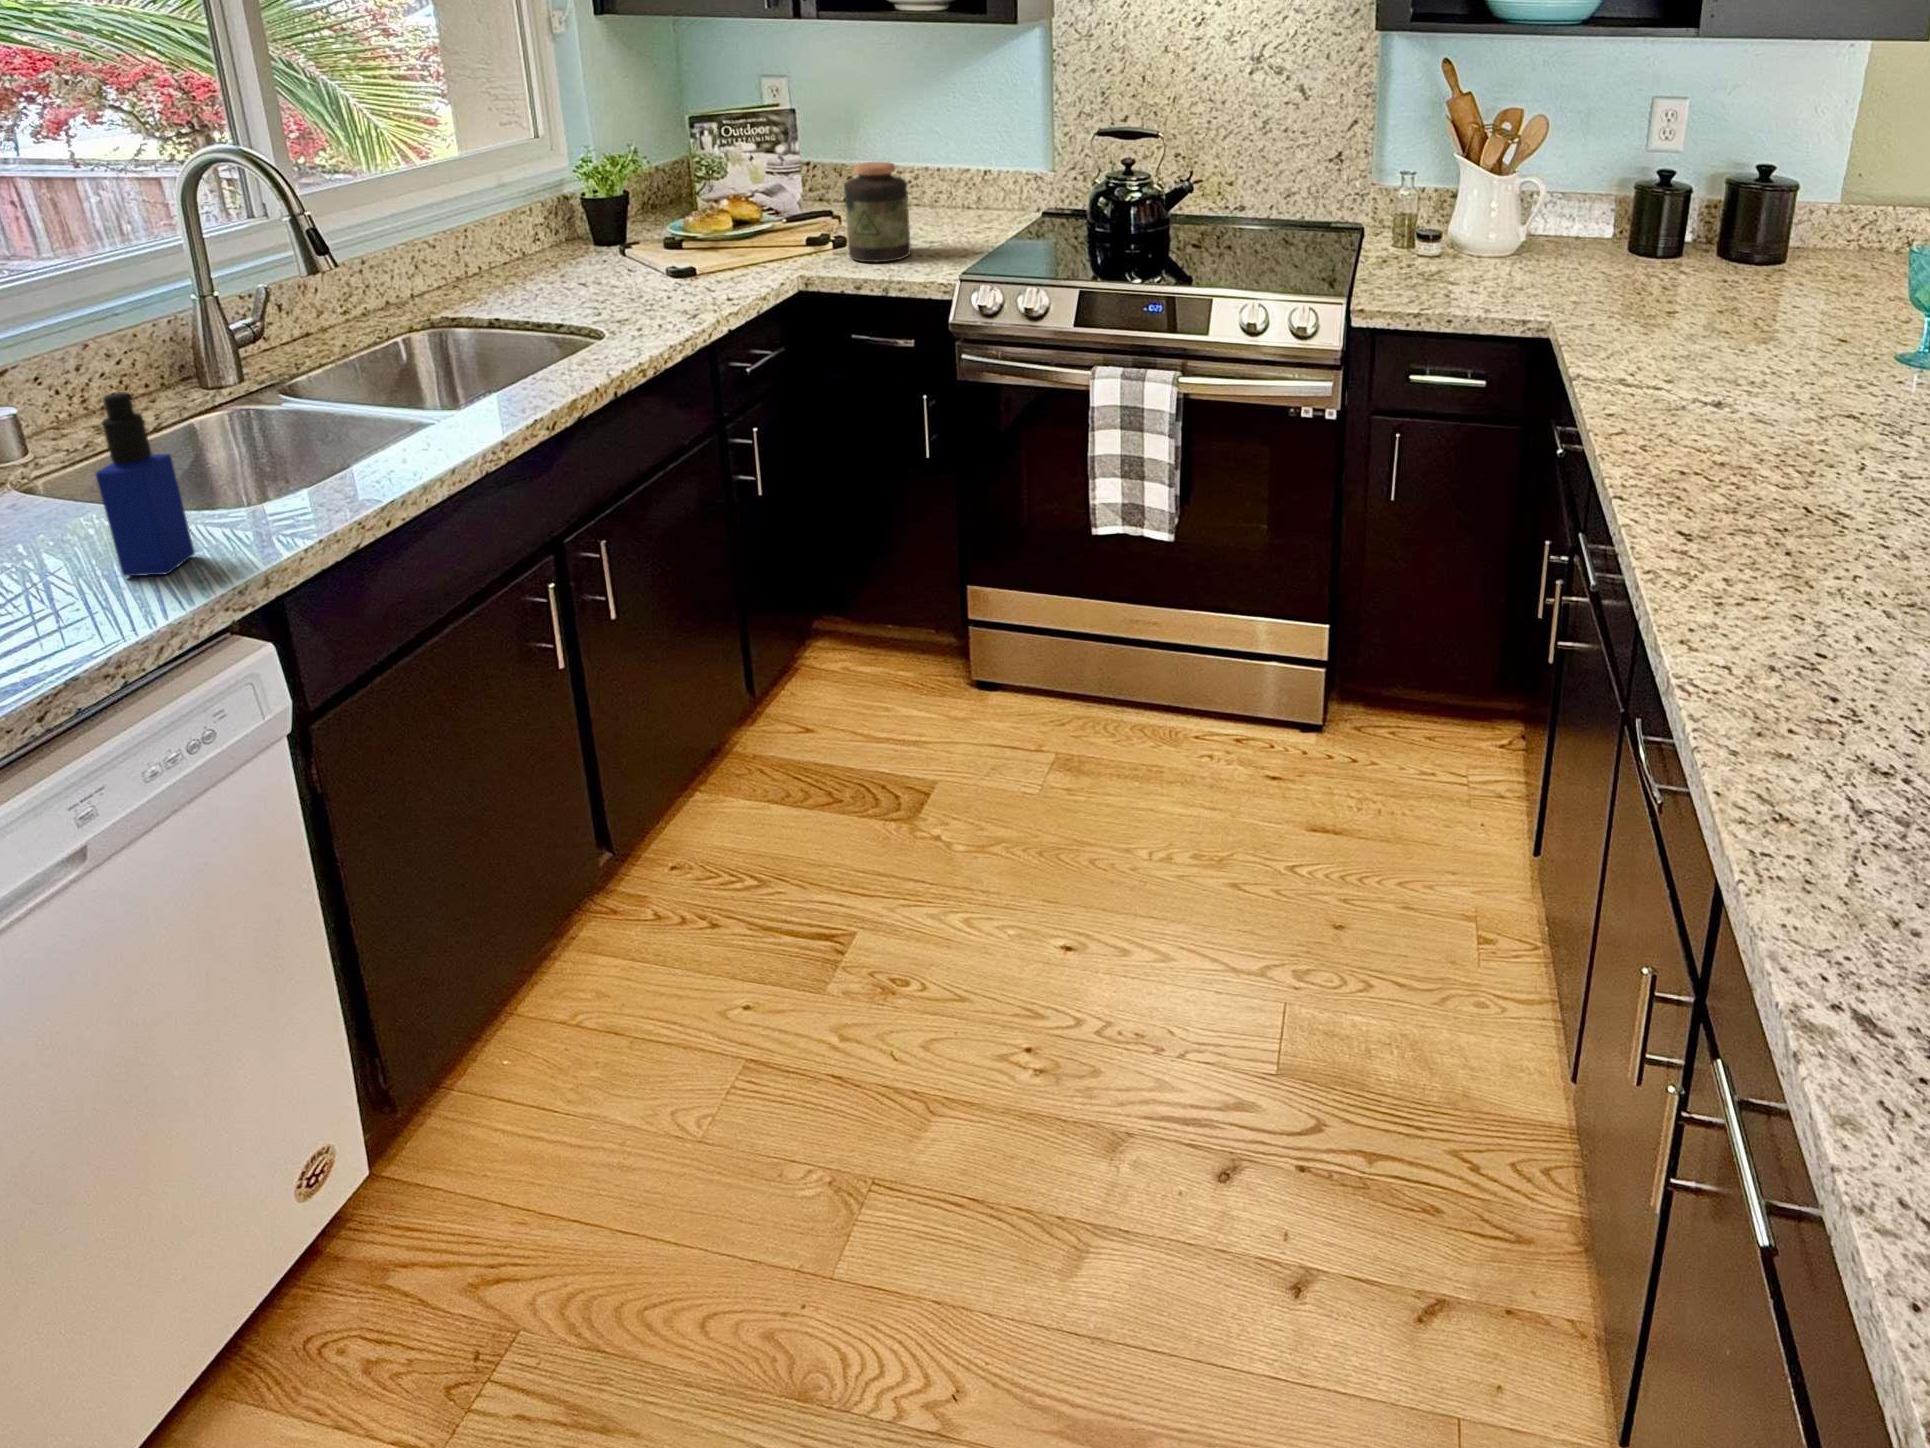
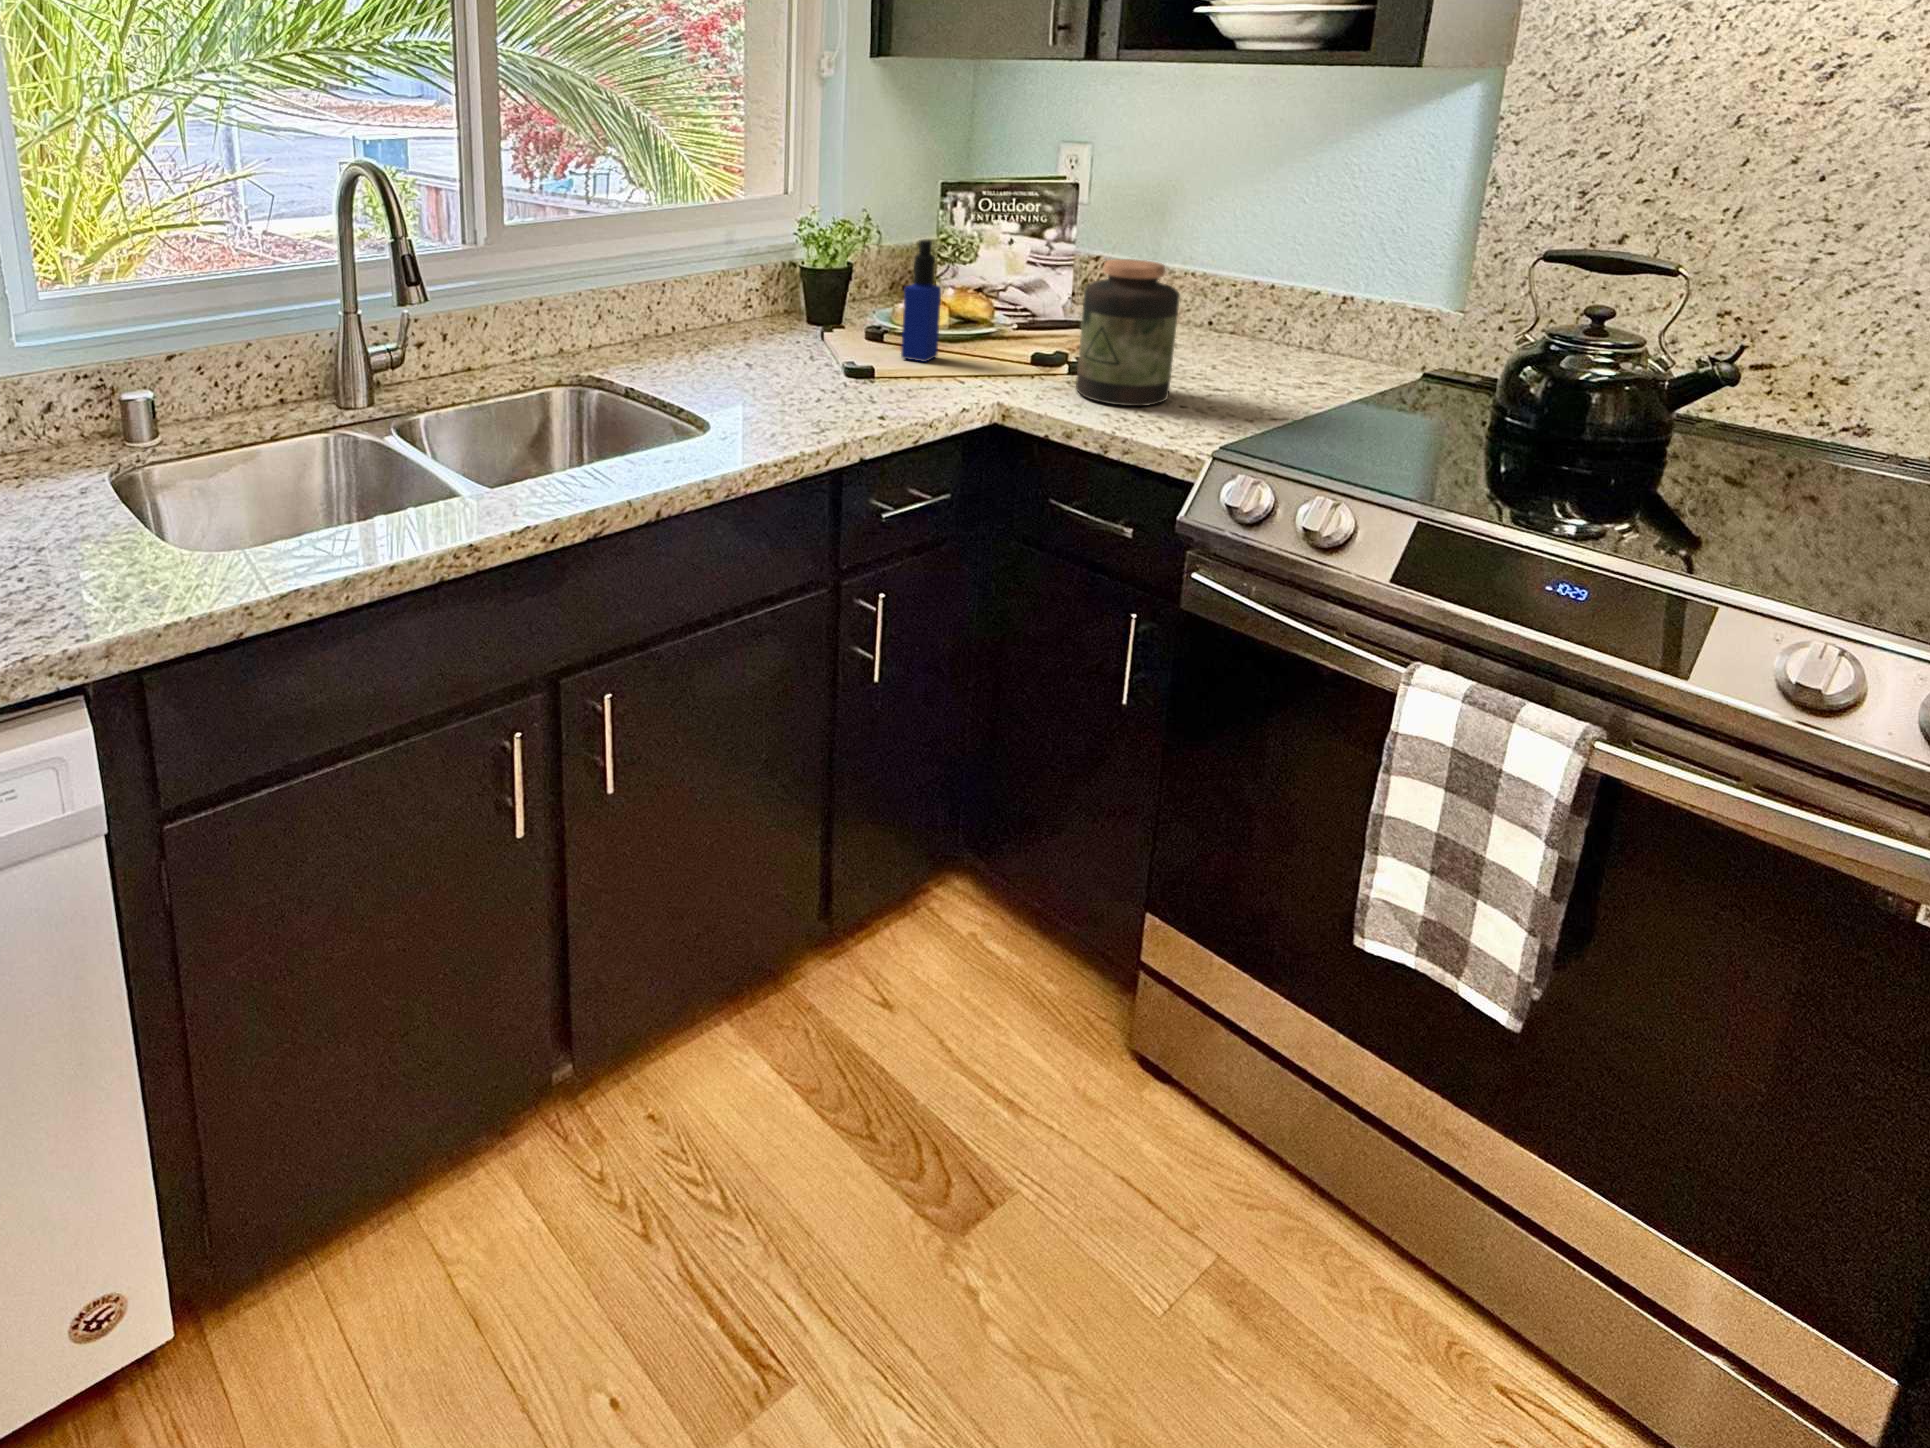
bottle: present [96,392,195,577] -> present [901,240,941,362]

